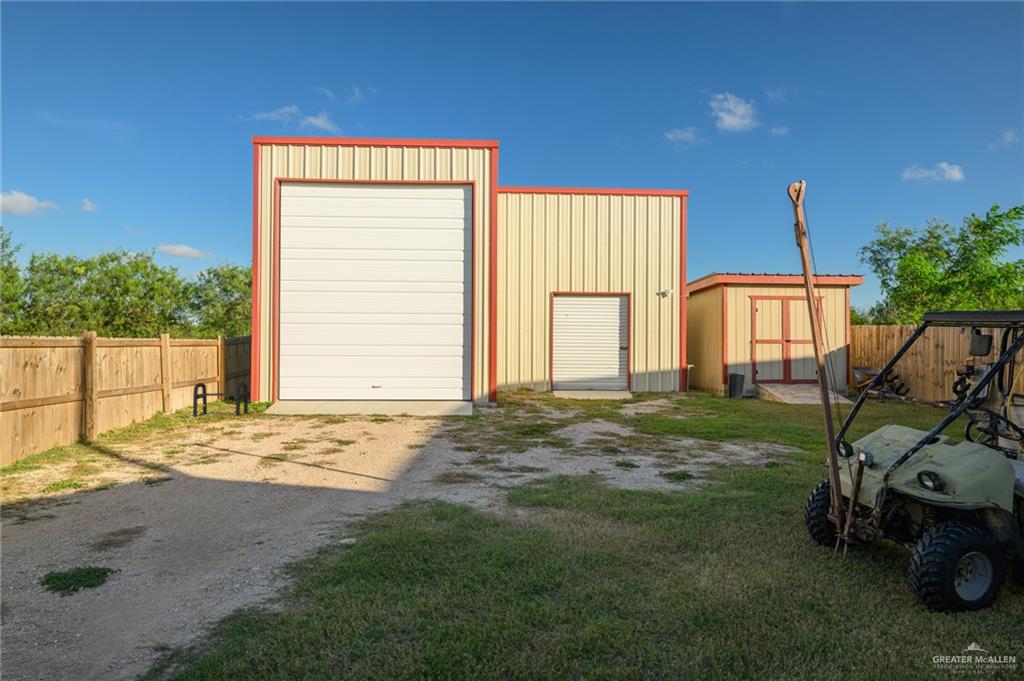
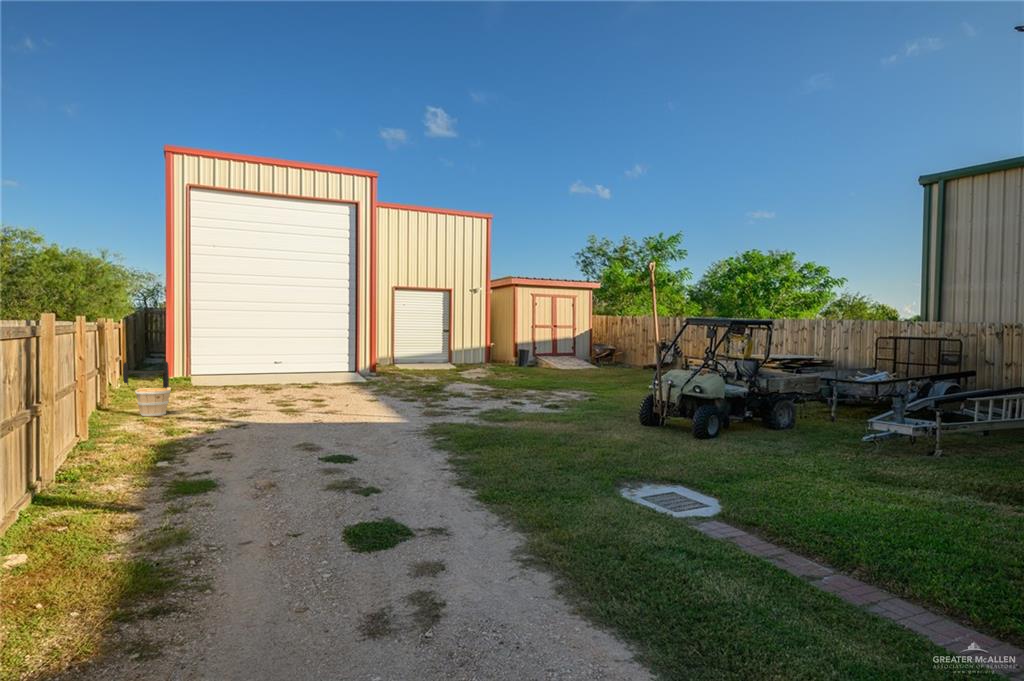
wooden bucket: none [45,421,98,462] -> present [135,387,171,417]

